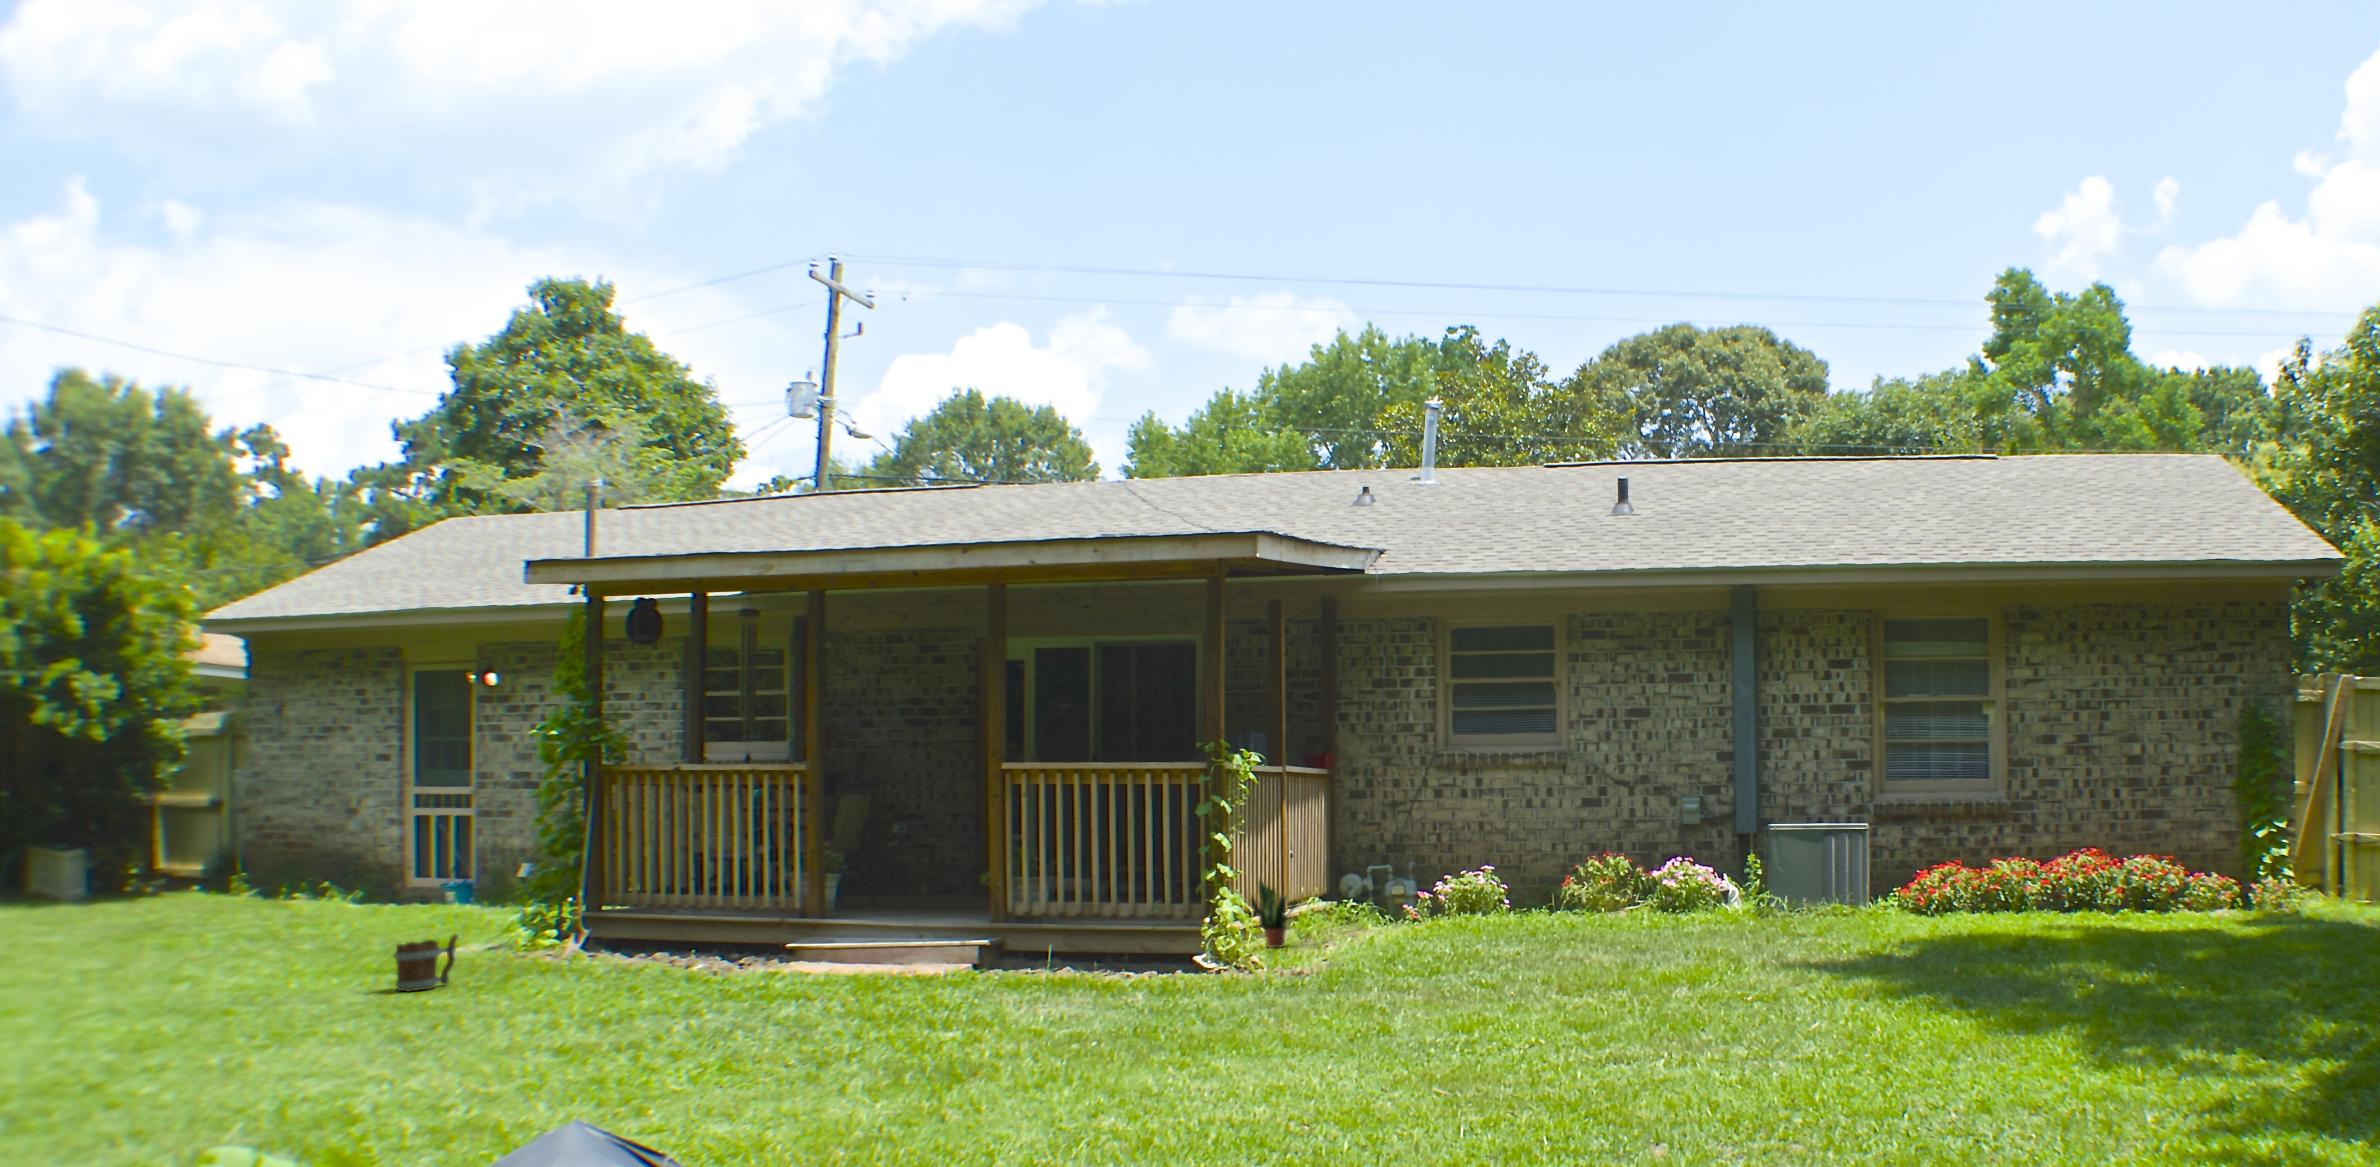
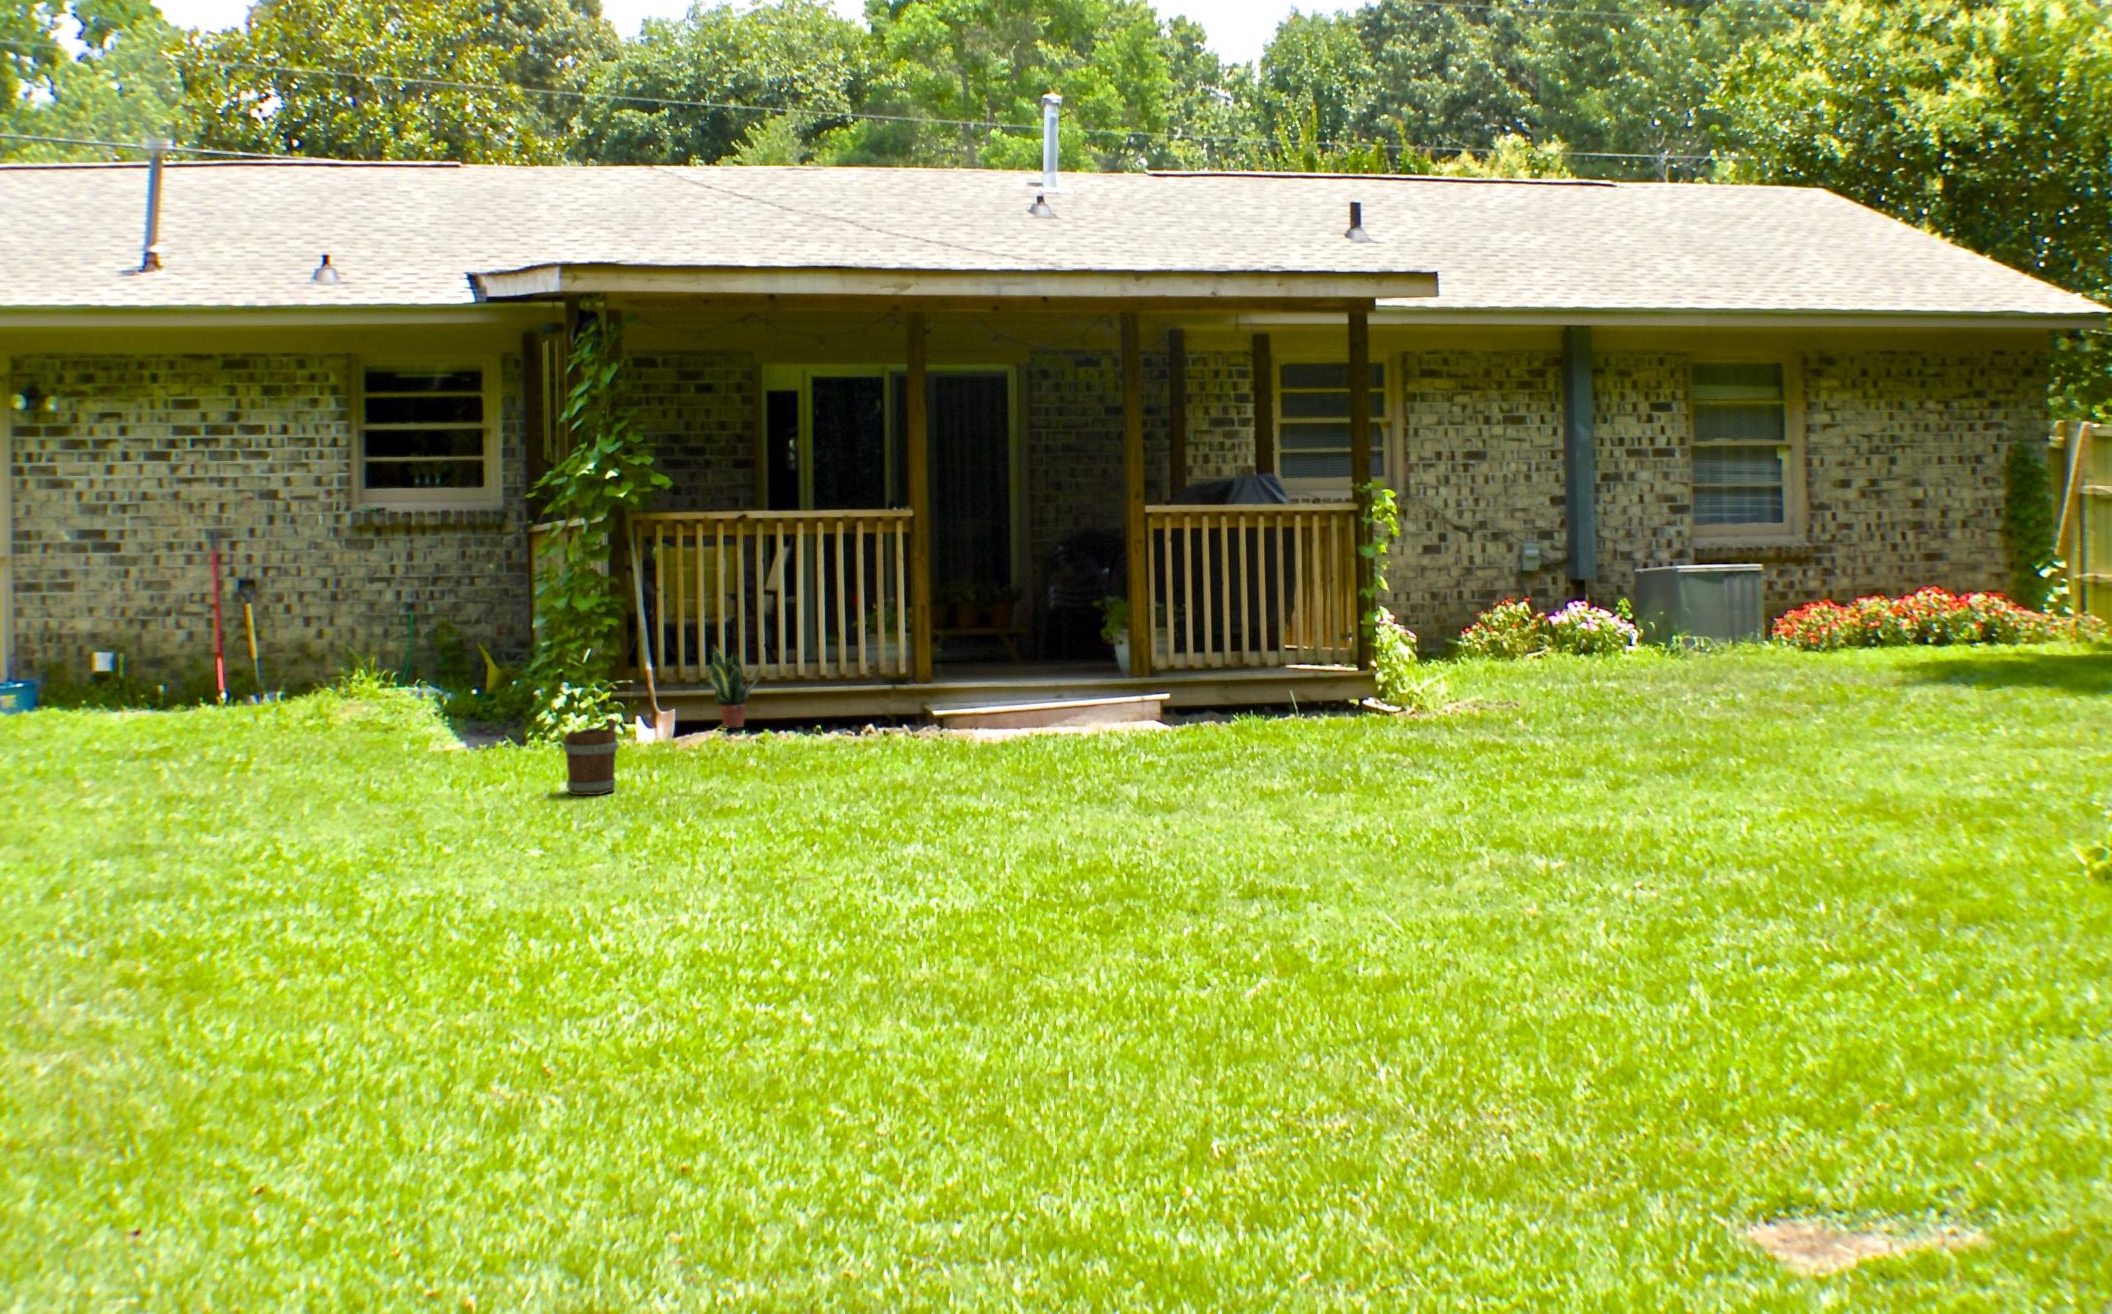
potted plant: present [1251,880,1297,948] -> present [709,647,759,728]

